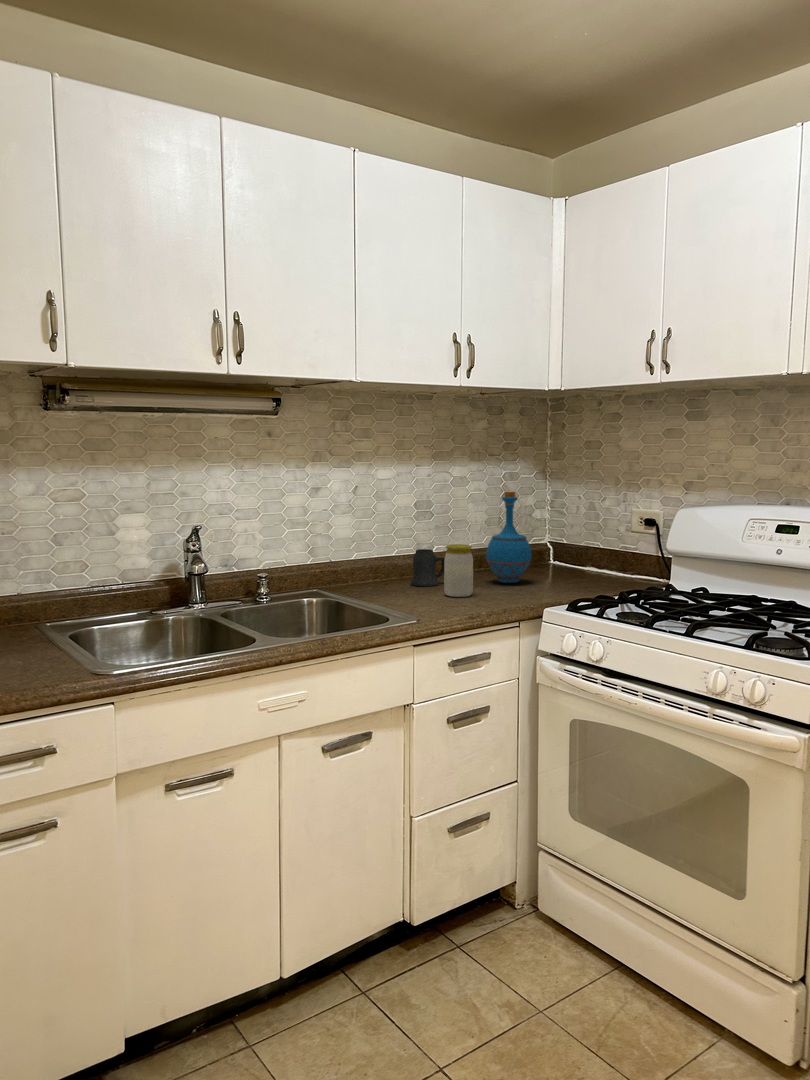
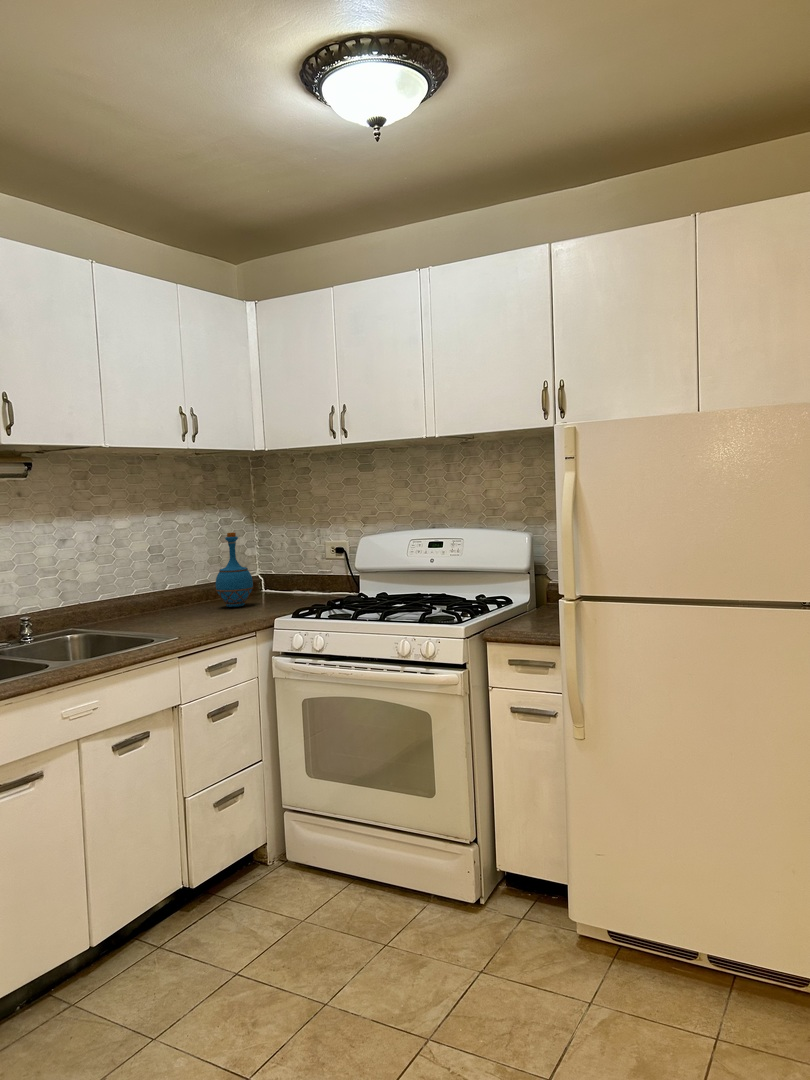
jar: present [444,544,473,597] -> none [186,577,212,620]
mug: present [411,549,445,586] -> none [153,586,182,617]

